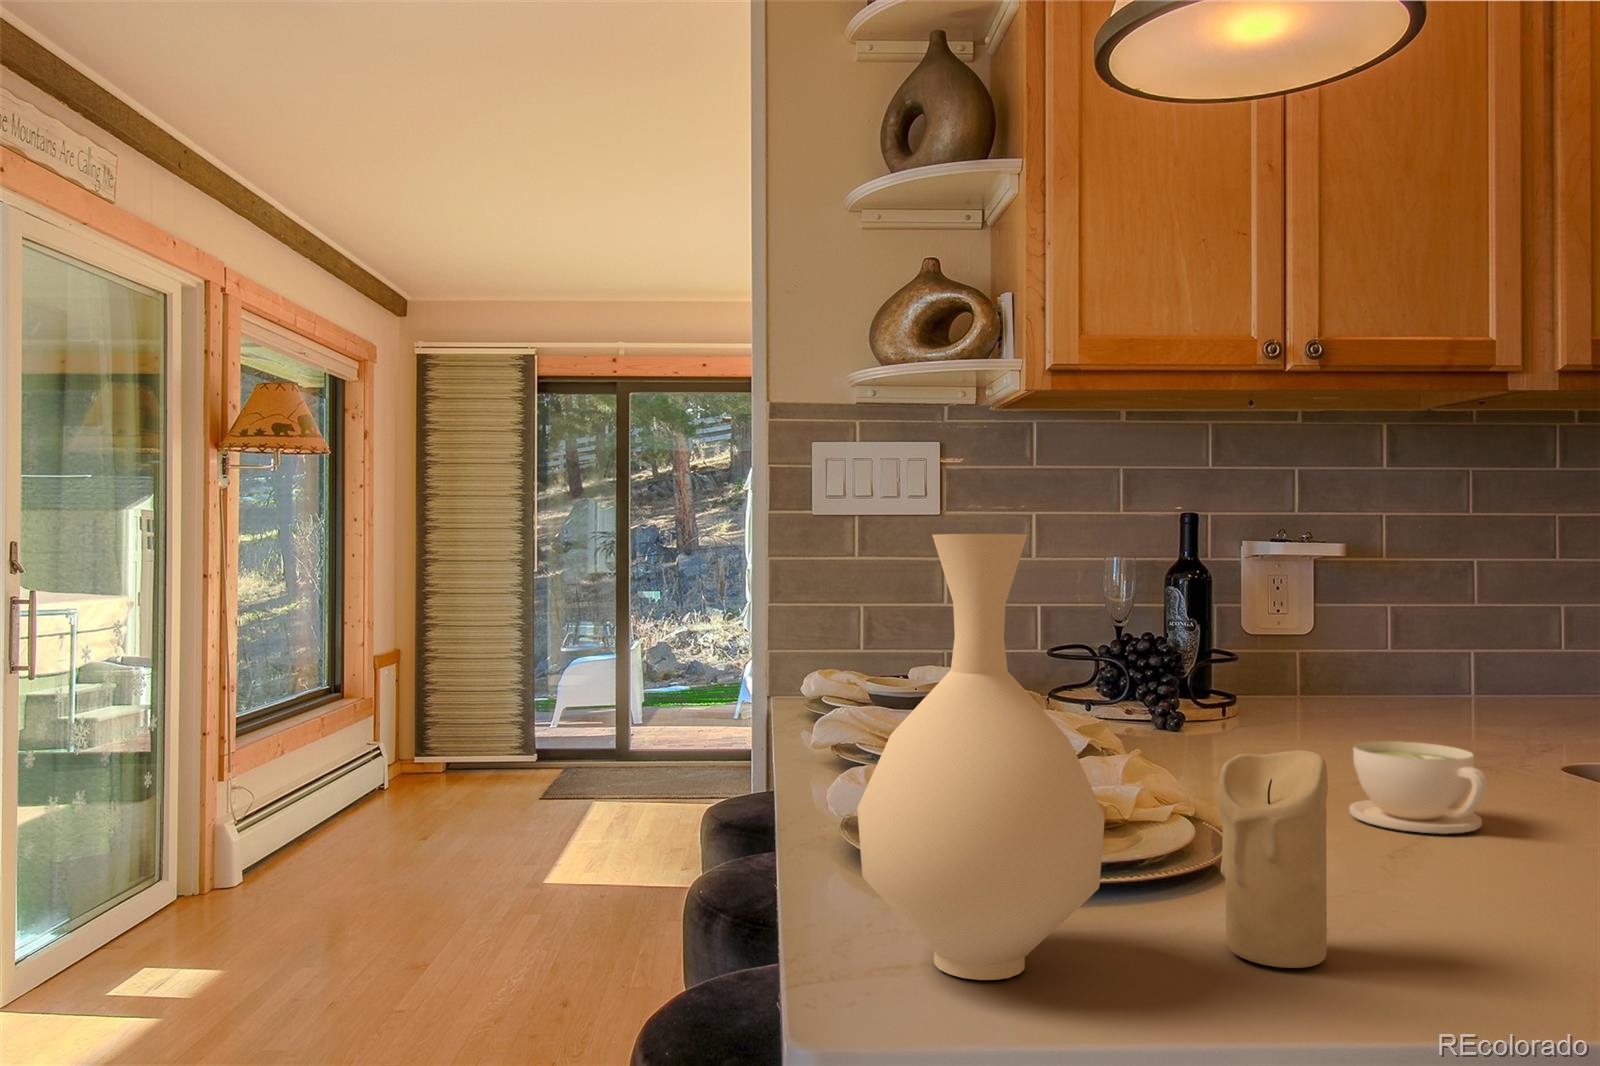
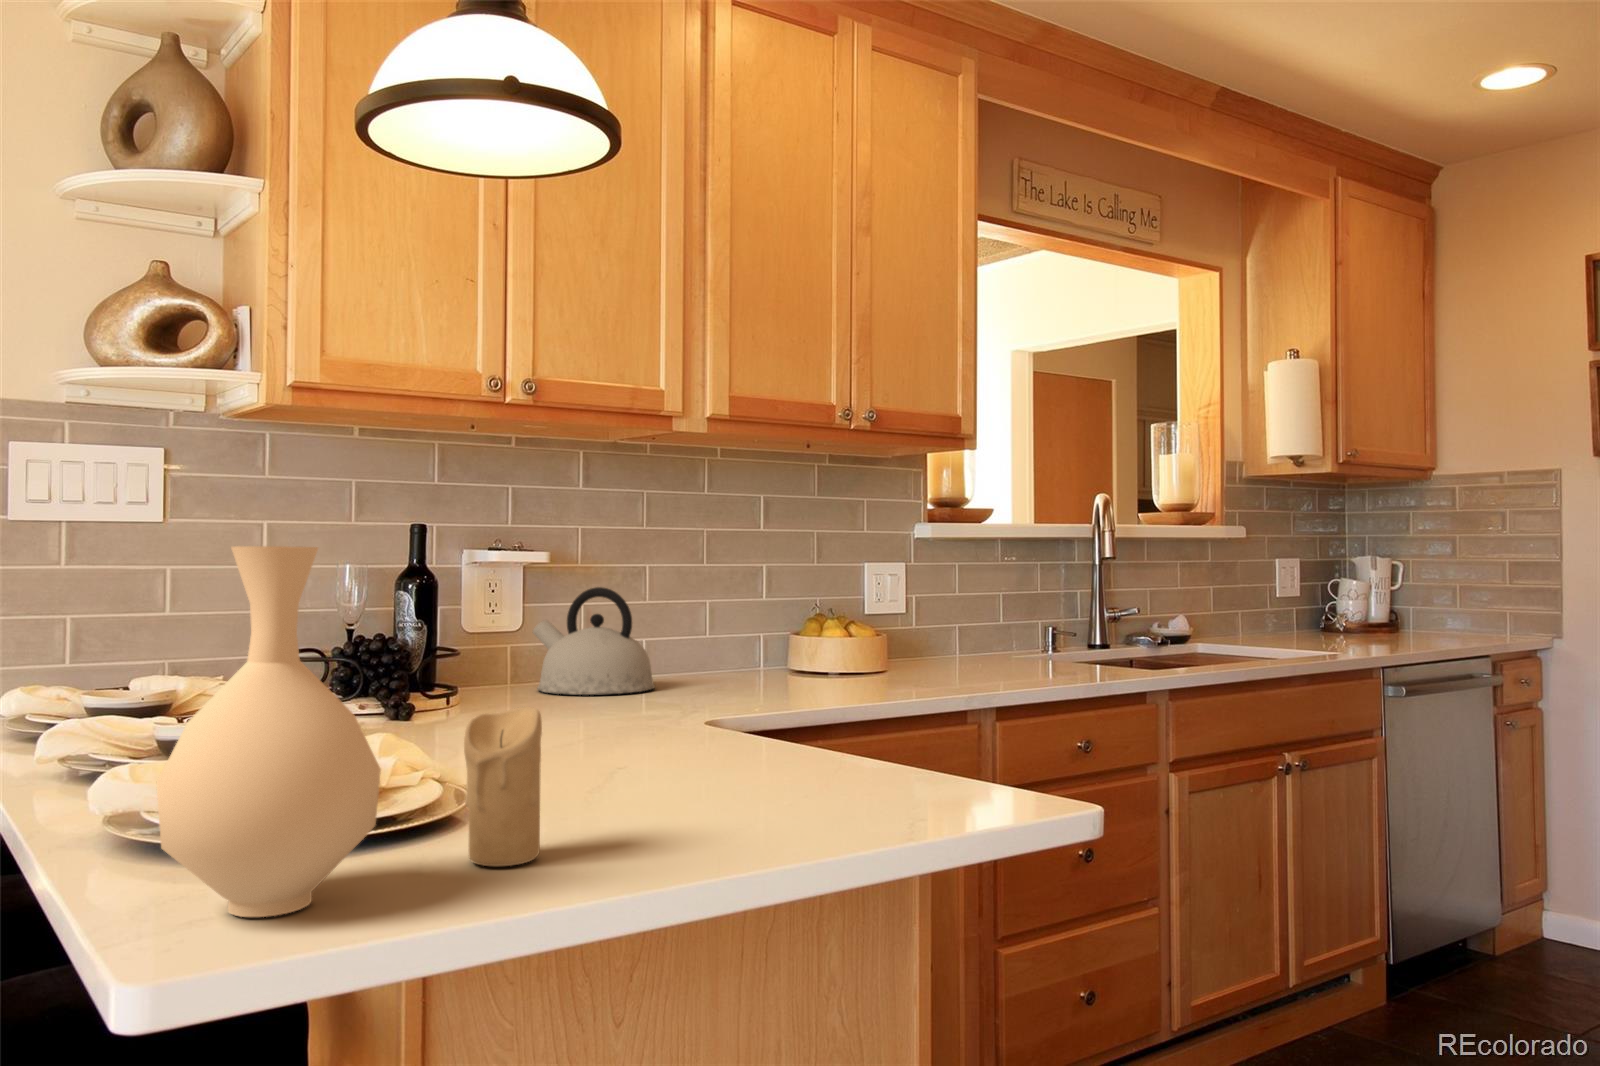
kettle: none [1328,586,1499,721] -> present [533,587,655,695]
coffee cup: present [1349,741,1487,834] -> none [551,705,644,771]

